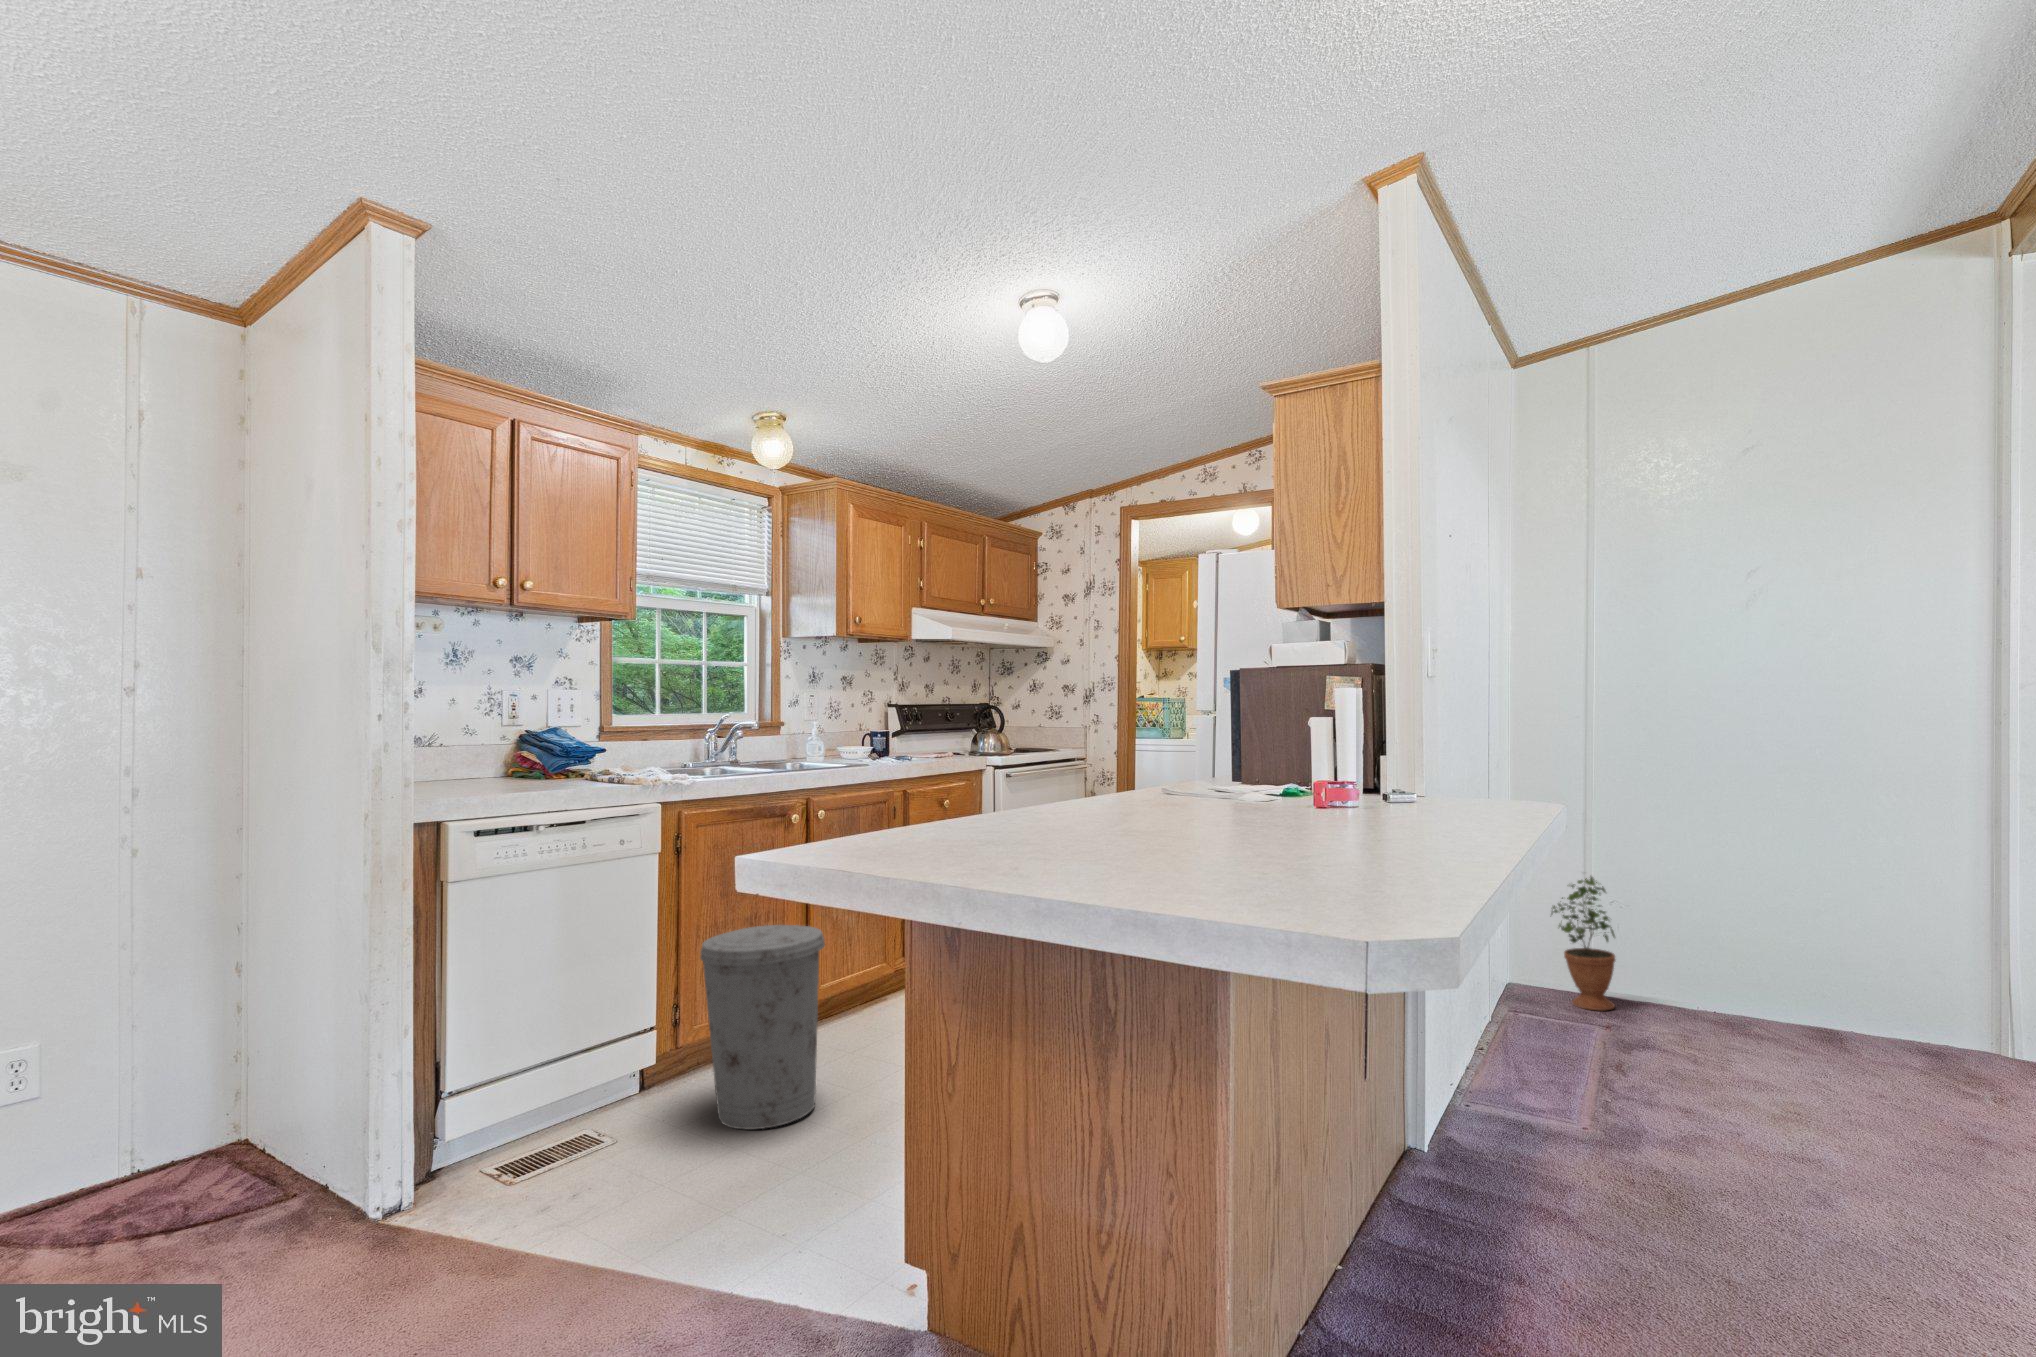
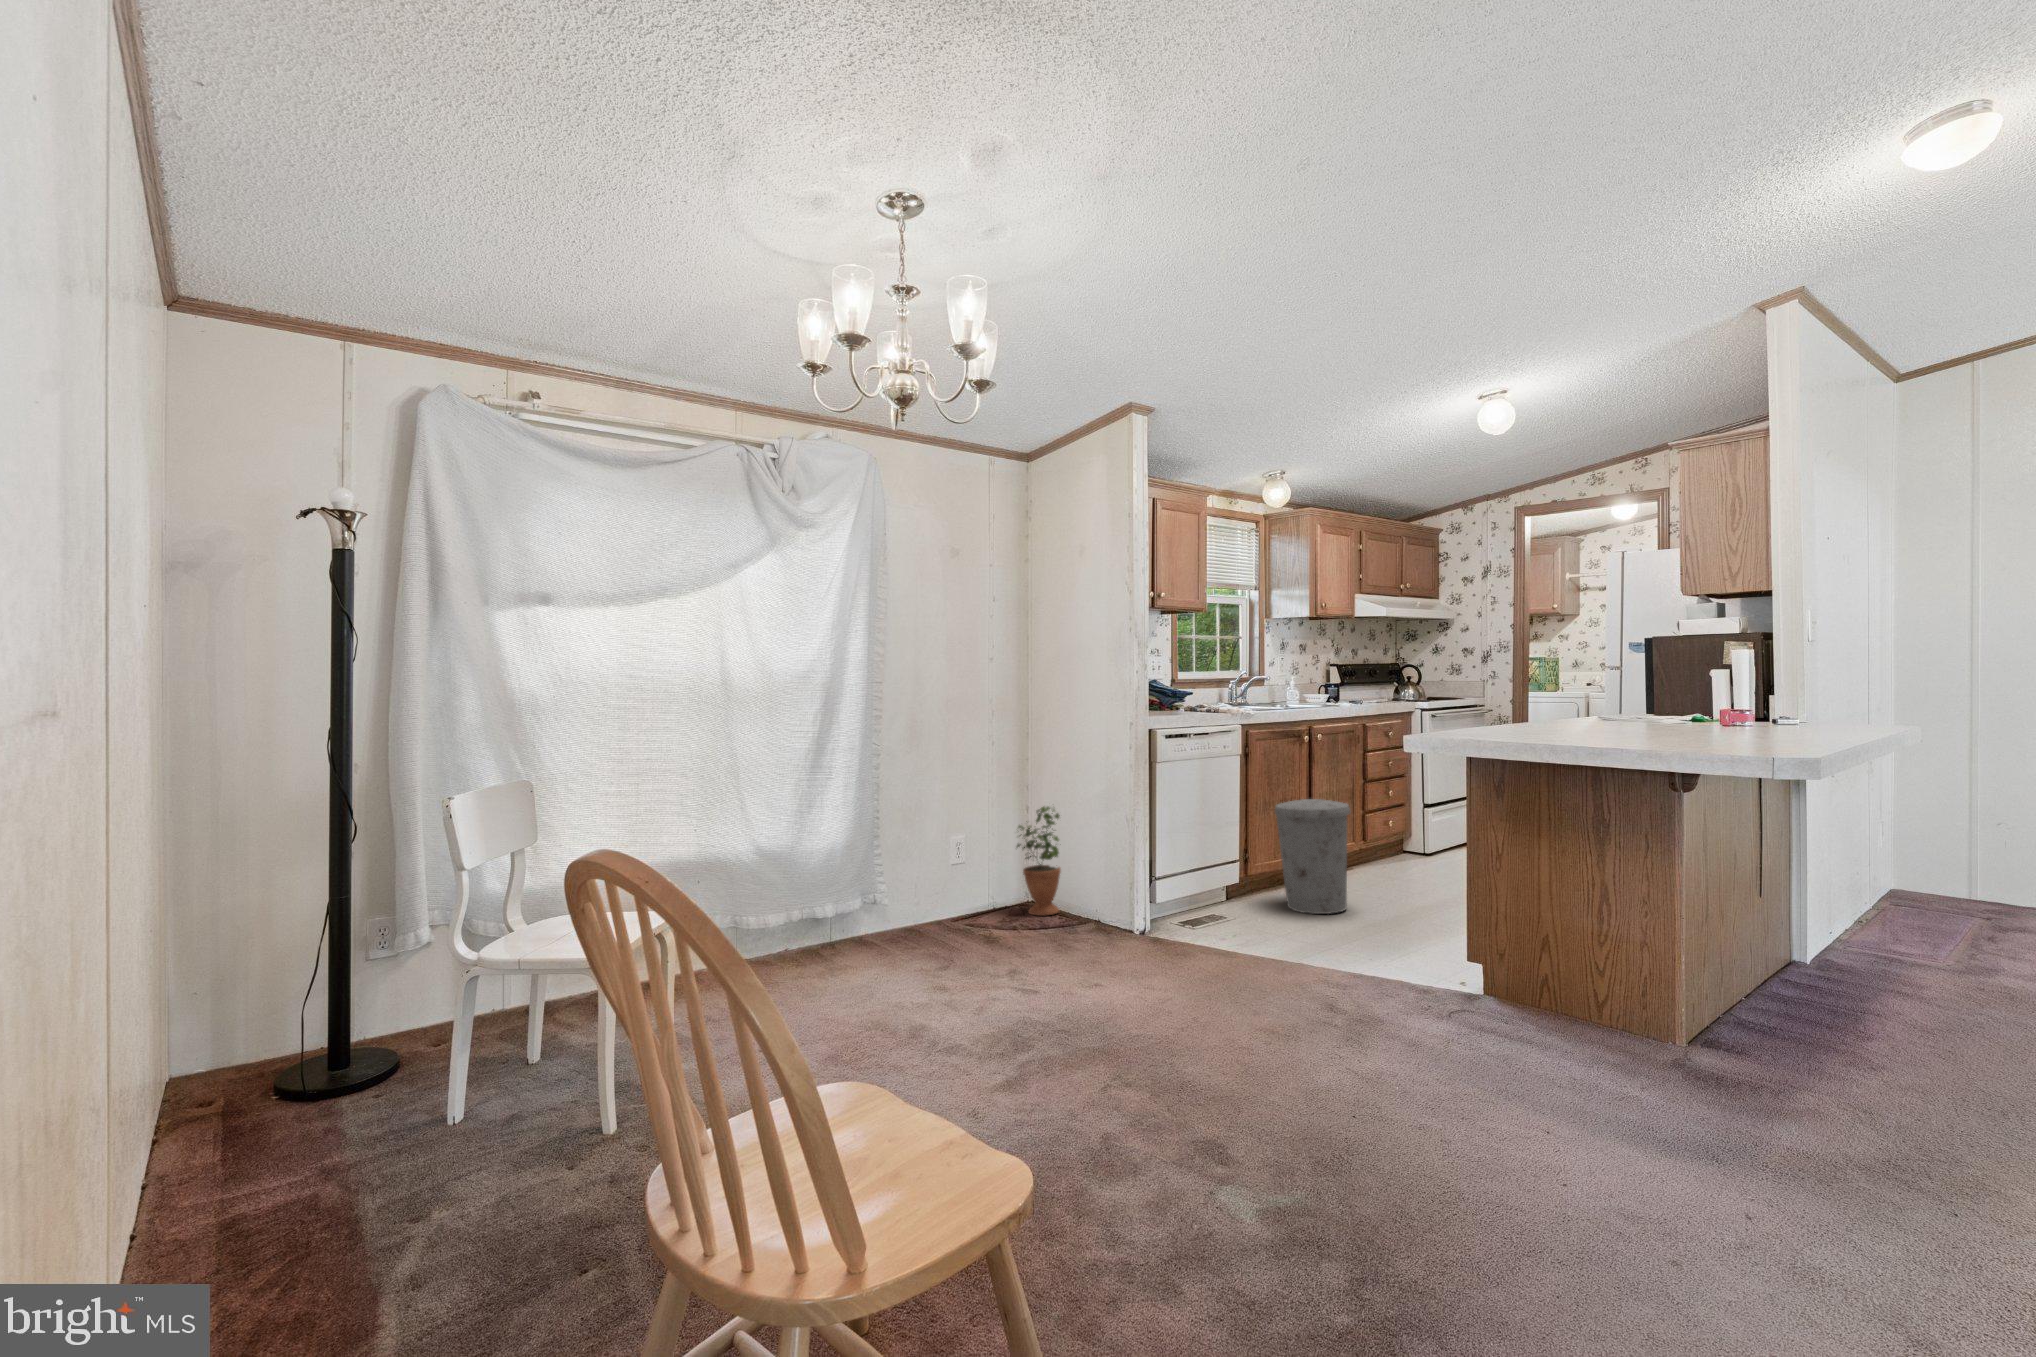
potted plant: present [1551,876,1615,1011] -> present [1017,807,1061,916]

